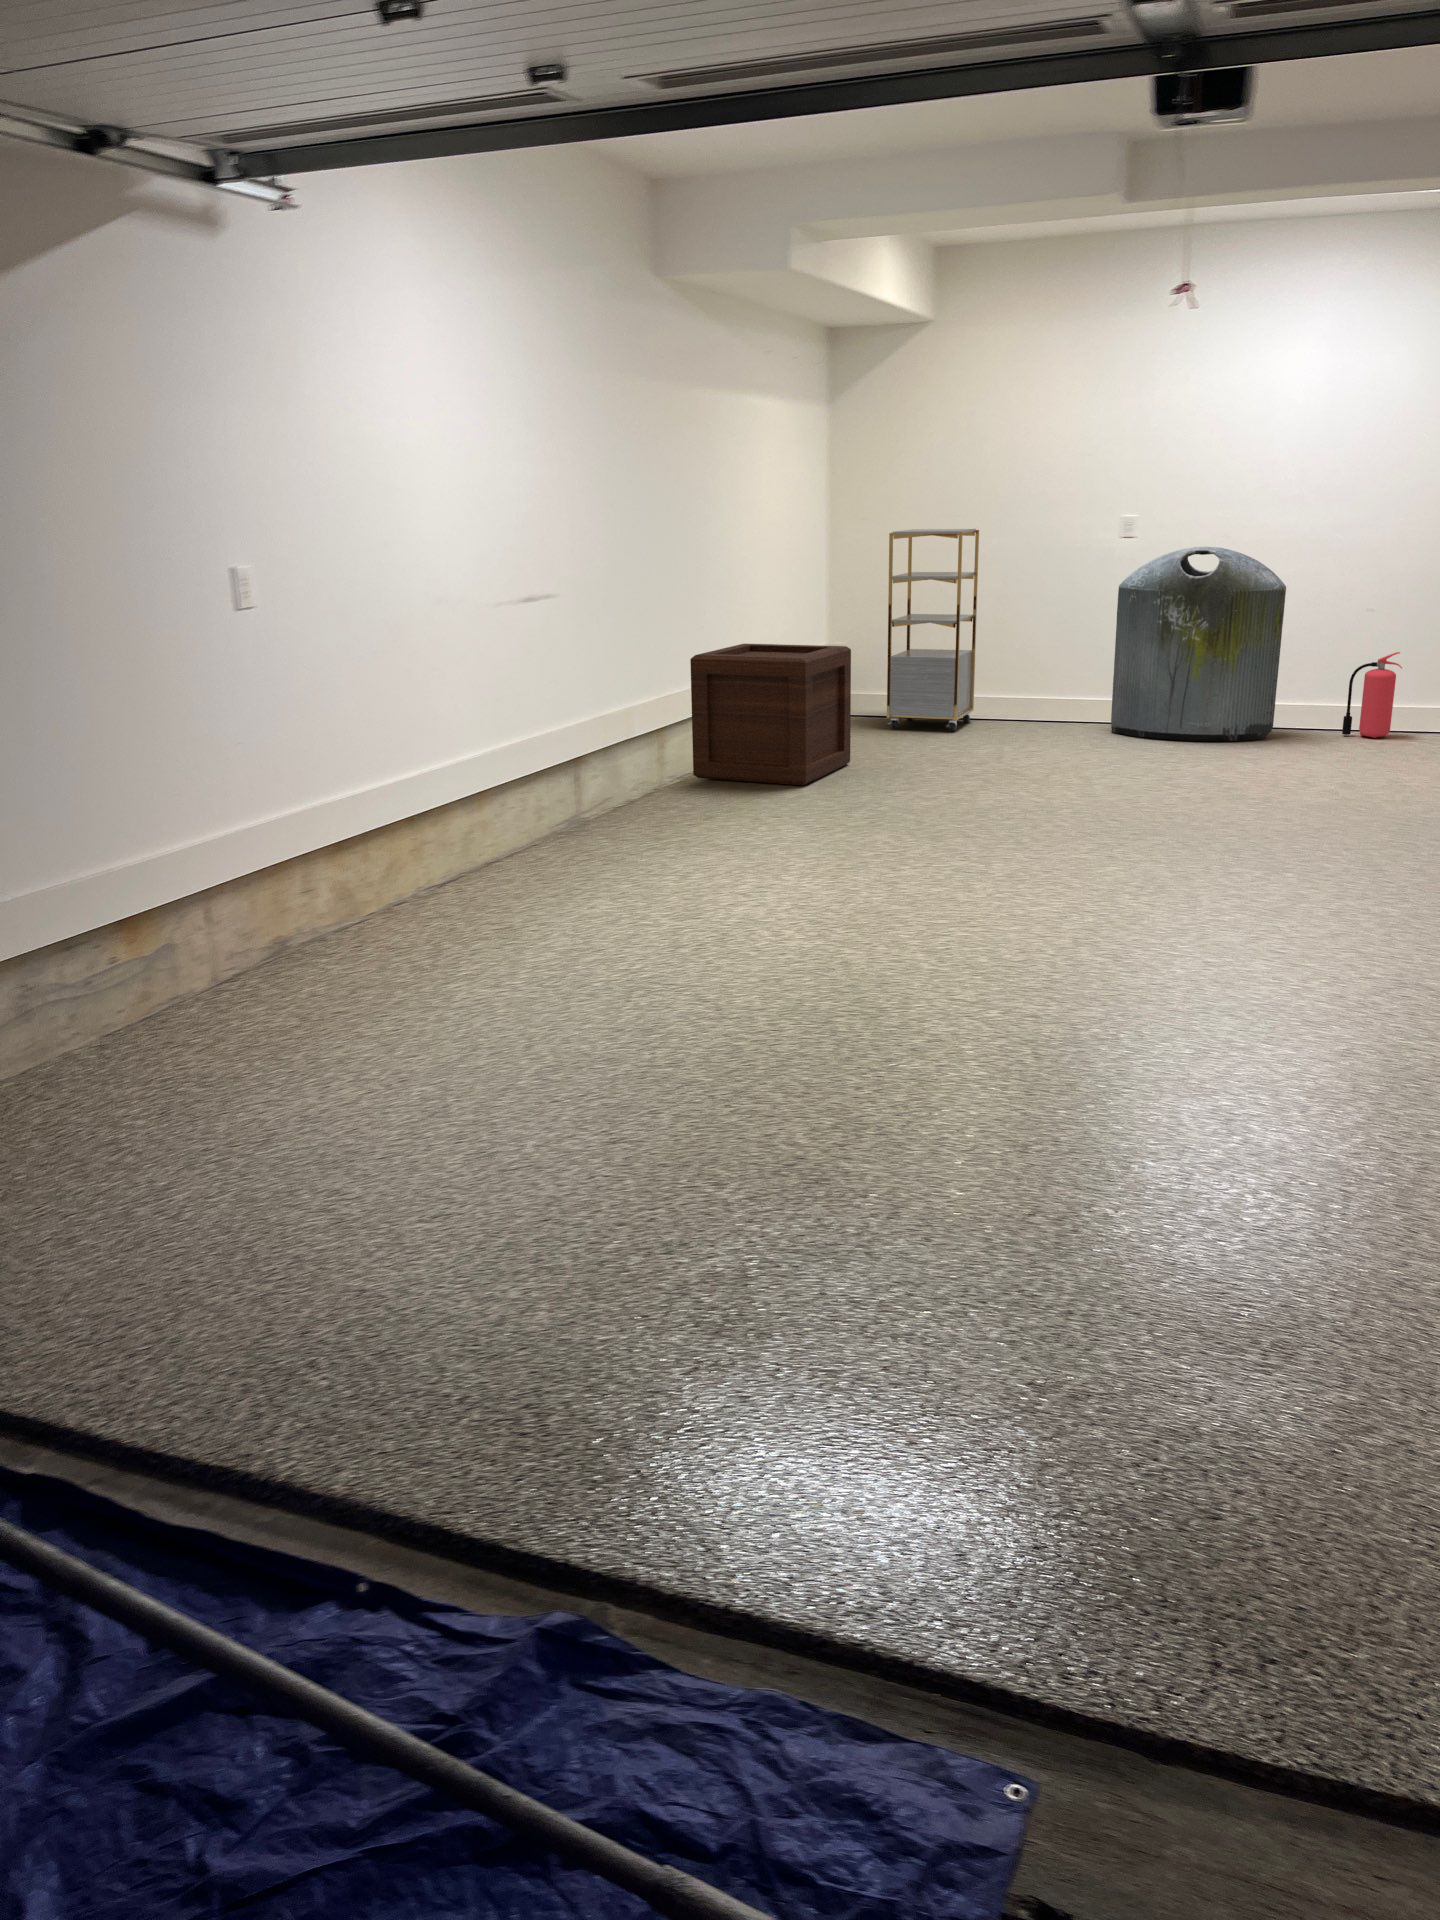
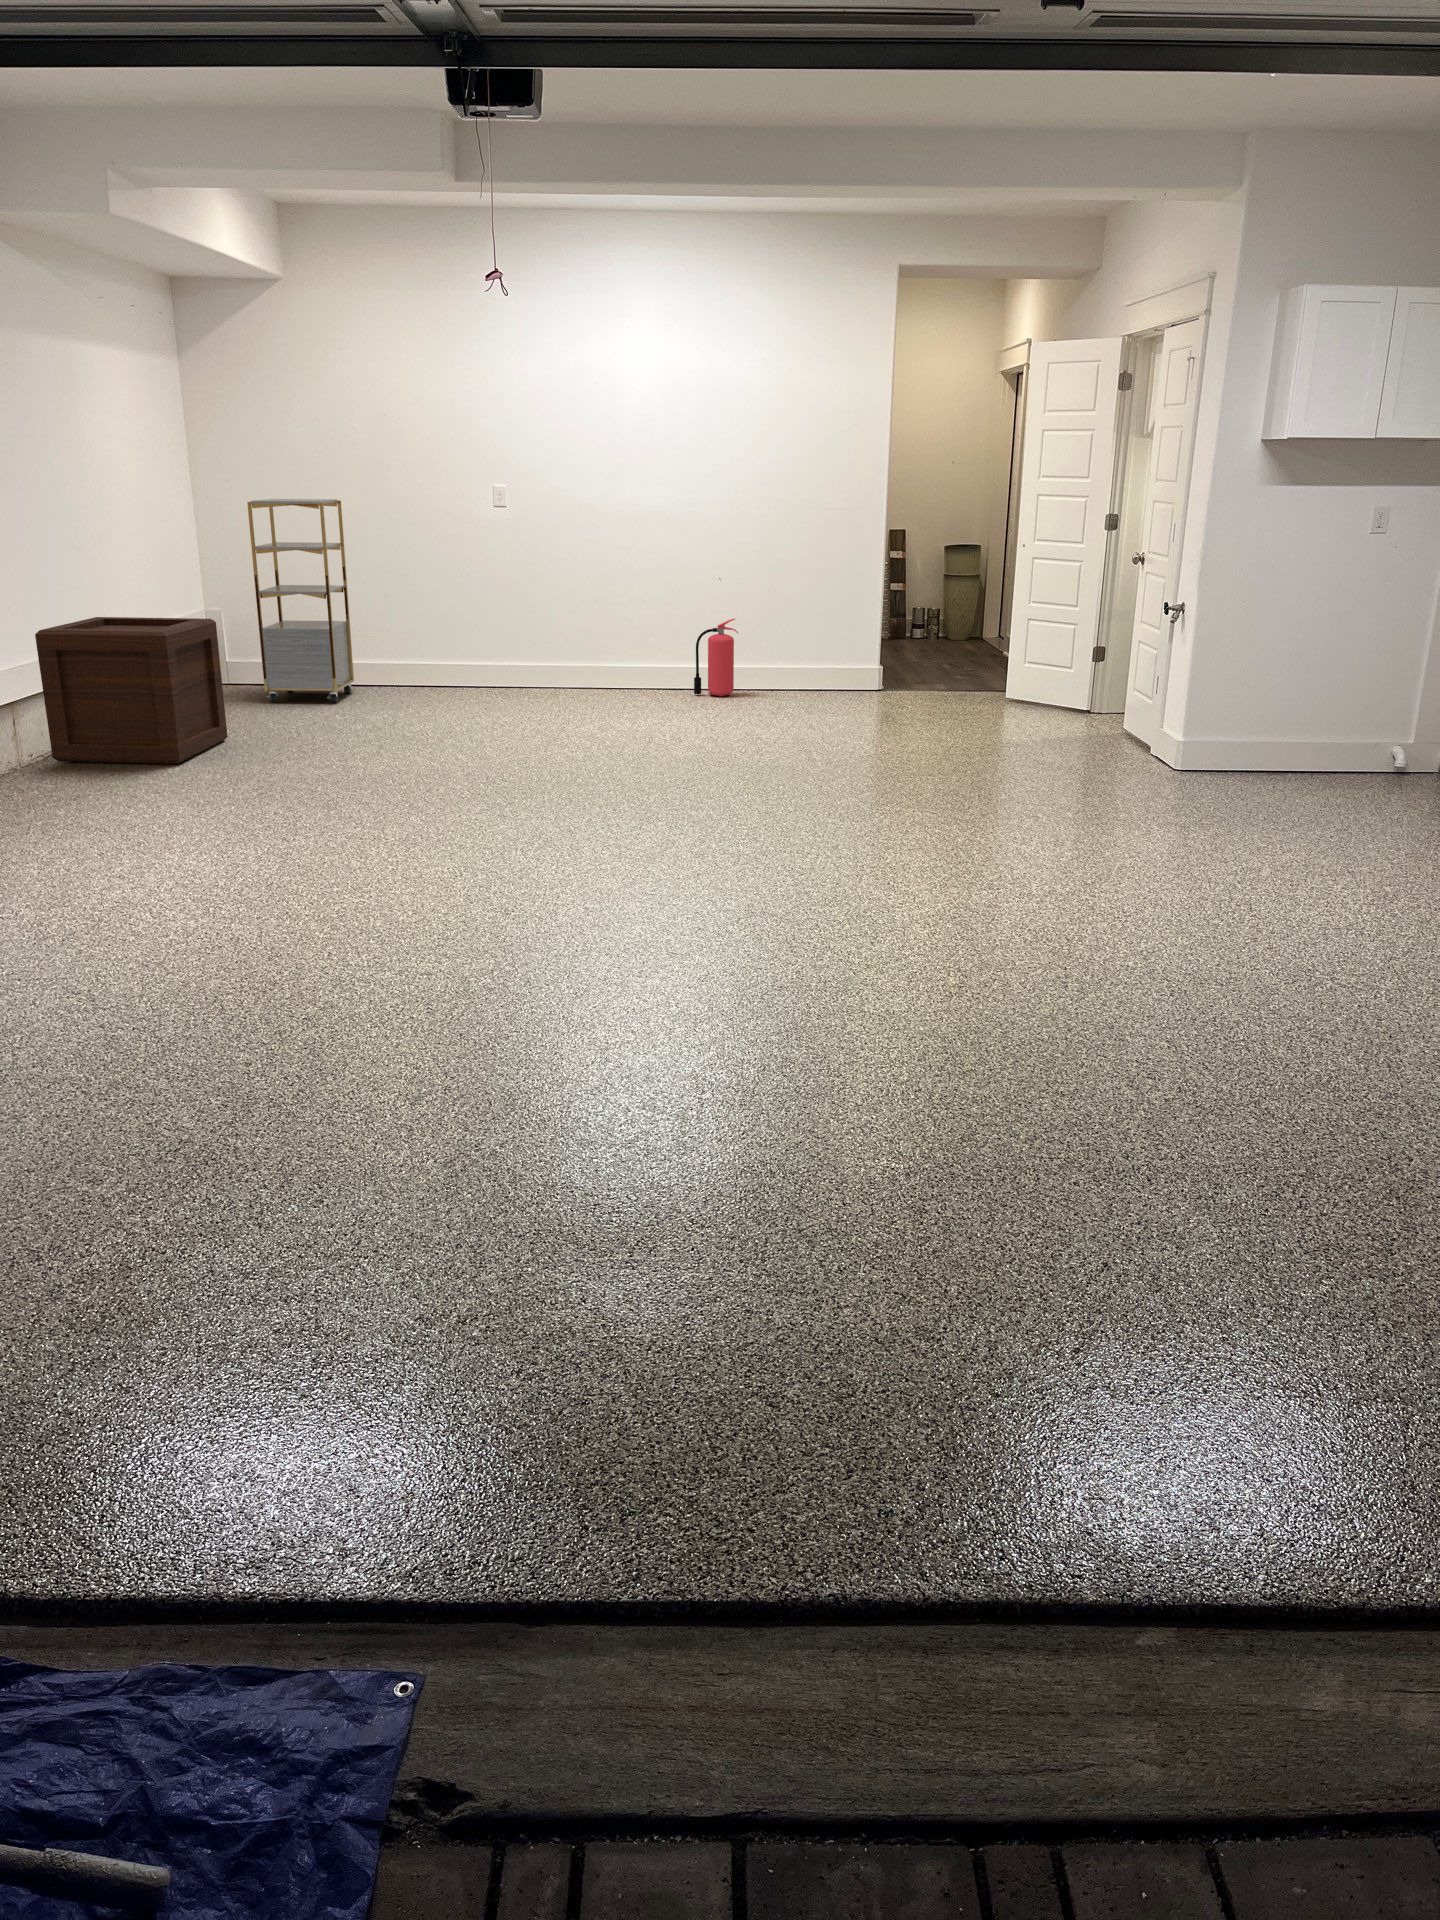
trash can: present [1111,547,1286,741] -> none [482,522,634,704]

